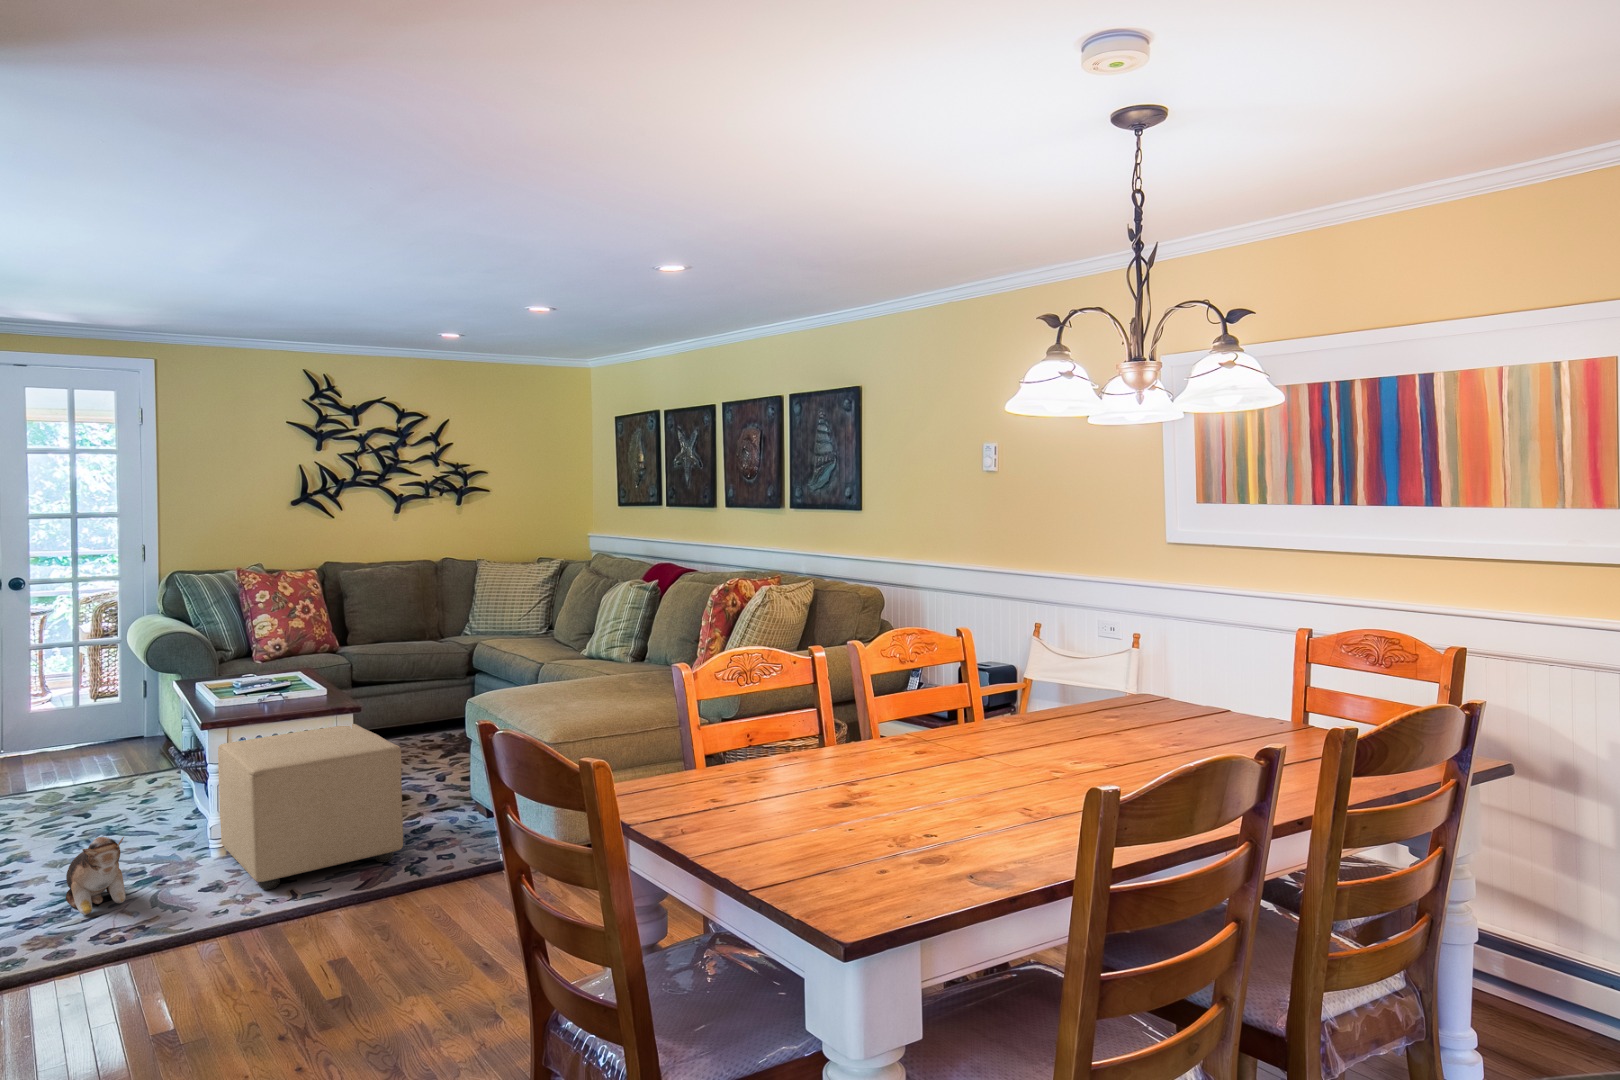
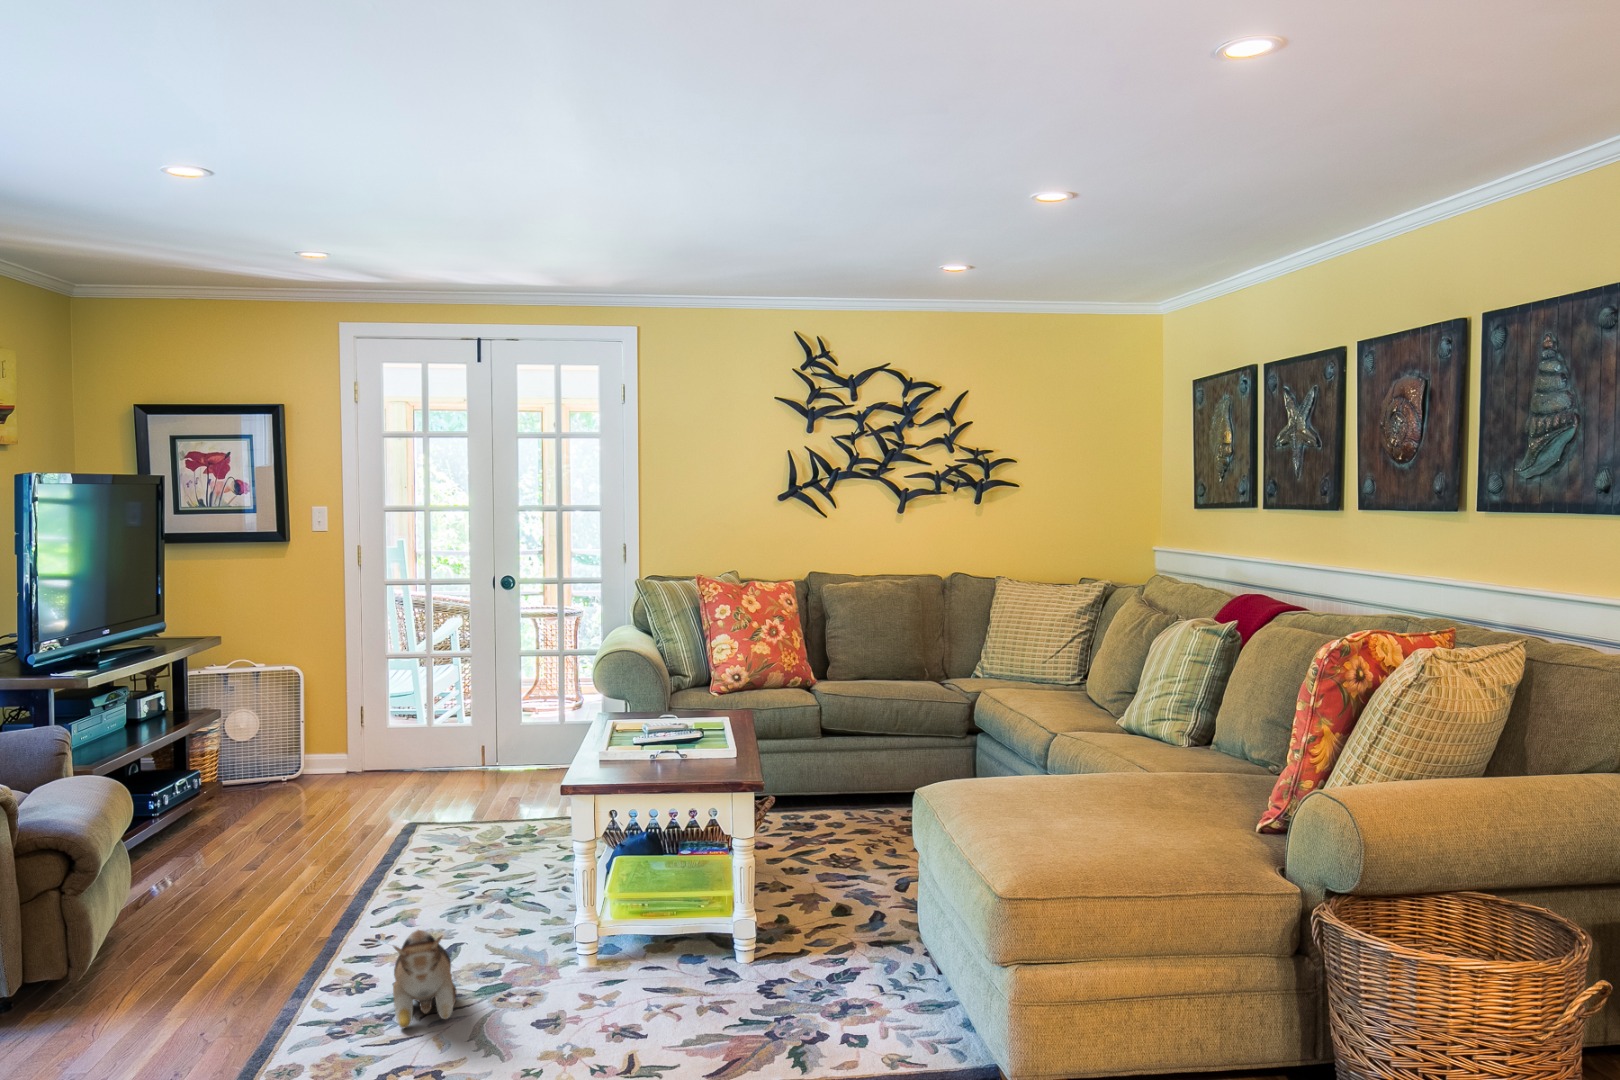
ottoman: present [218,724,403,890] -> none [588,806,798,1040]

